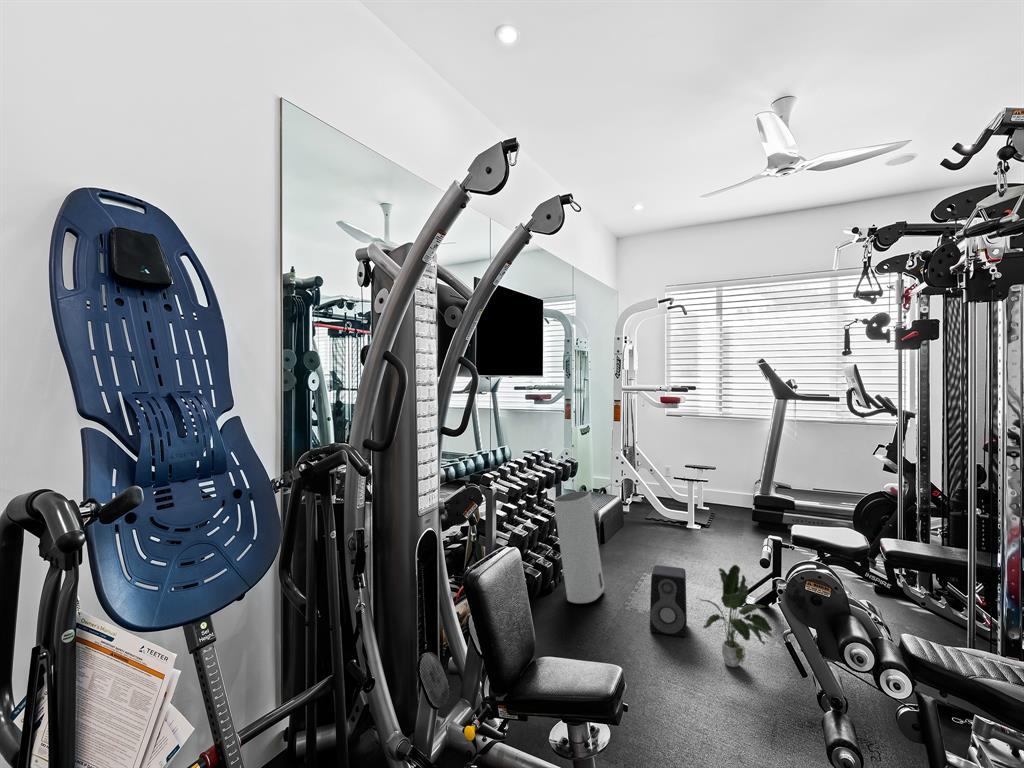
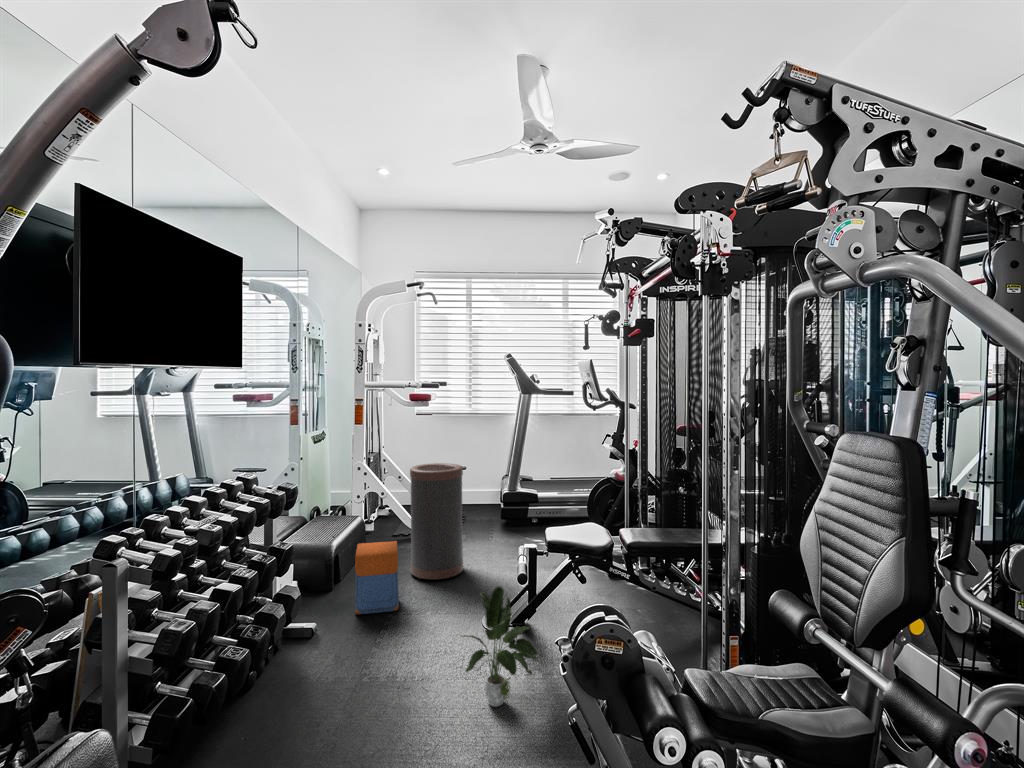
trash can: none [660,459,710,562] -> present [410,463,463,580]
air purifier: present [554,491,604,603] -> none [272,516,344,667]
backpack: none [613,519,649,579] -> present [355,541,399,614]
speaker: present [650,565,687,637] -> none [401,597,444,683]

